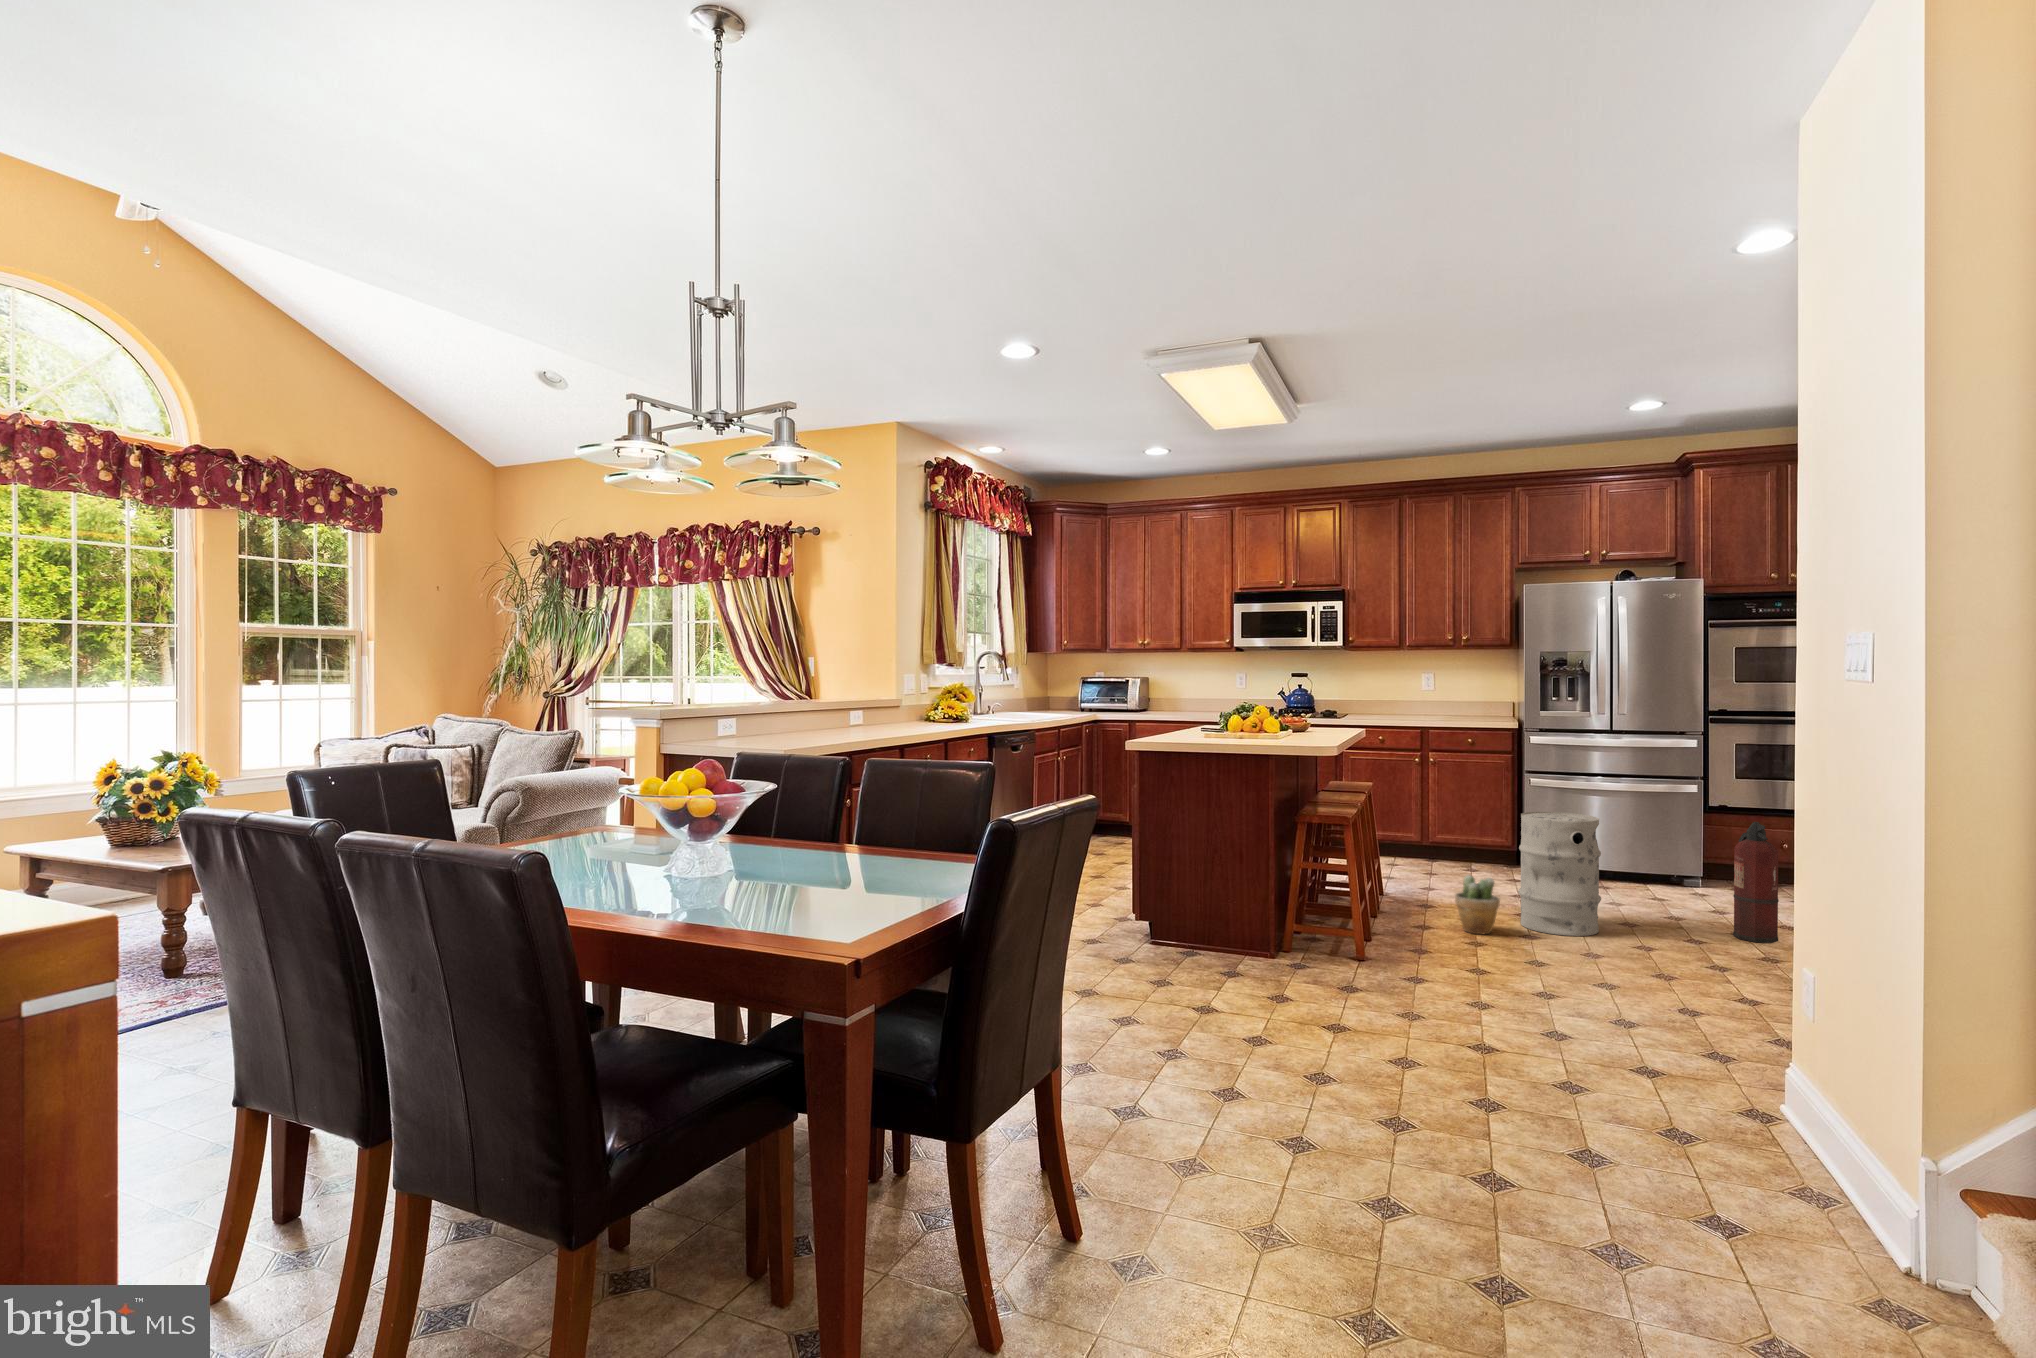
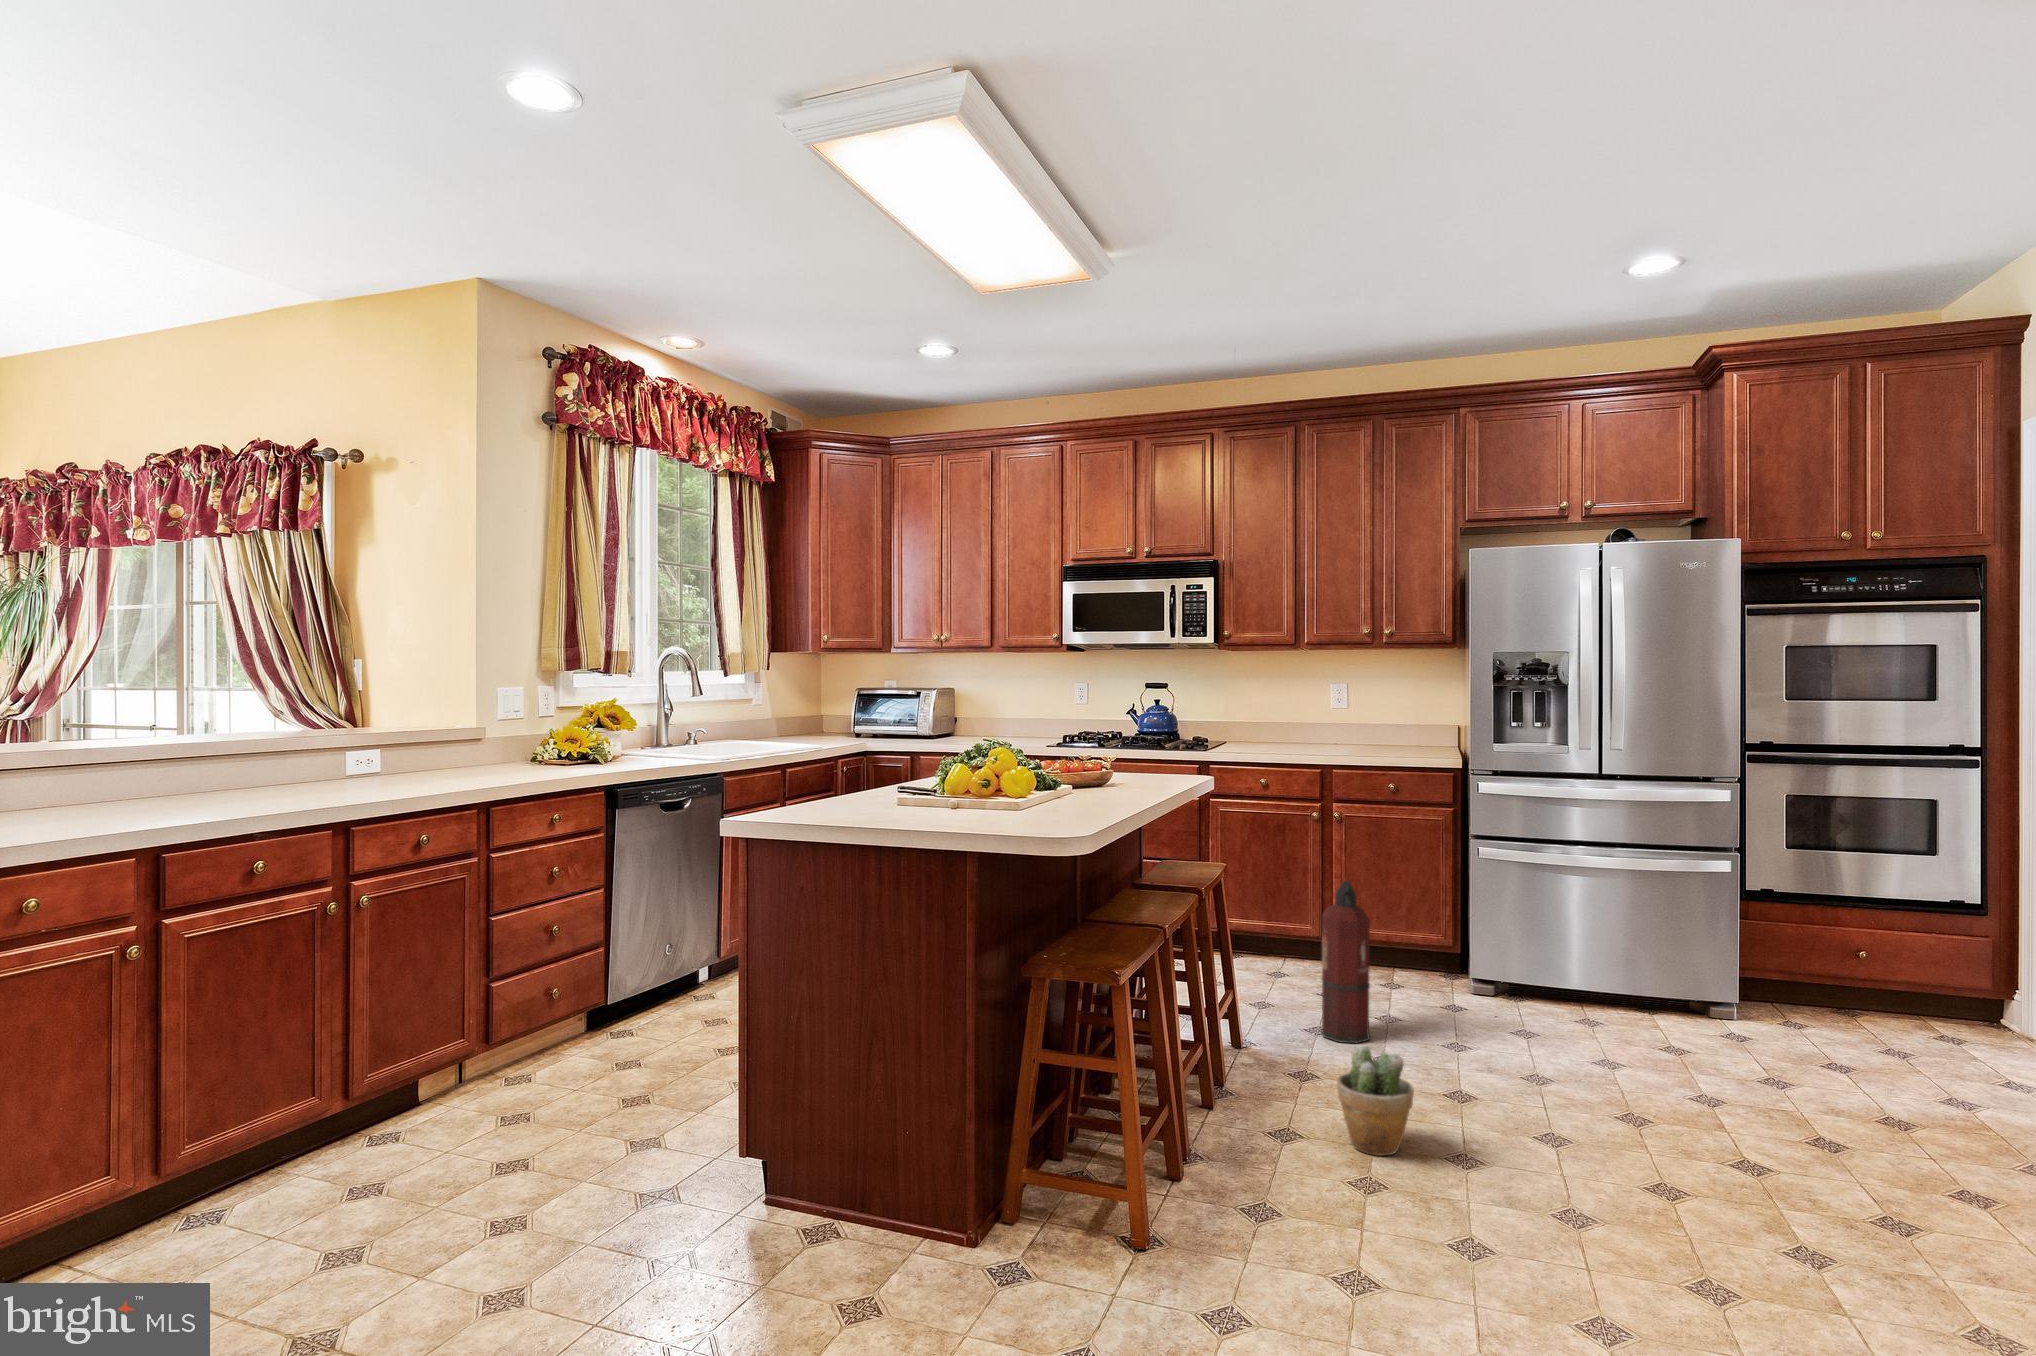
trash can: present [1518,812,1601,936] -> none [1449,924,1590,1157]
fire extinguisher: present [1733,822,1779,943] -> present [1321,881,1370,1043]

